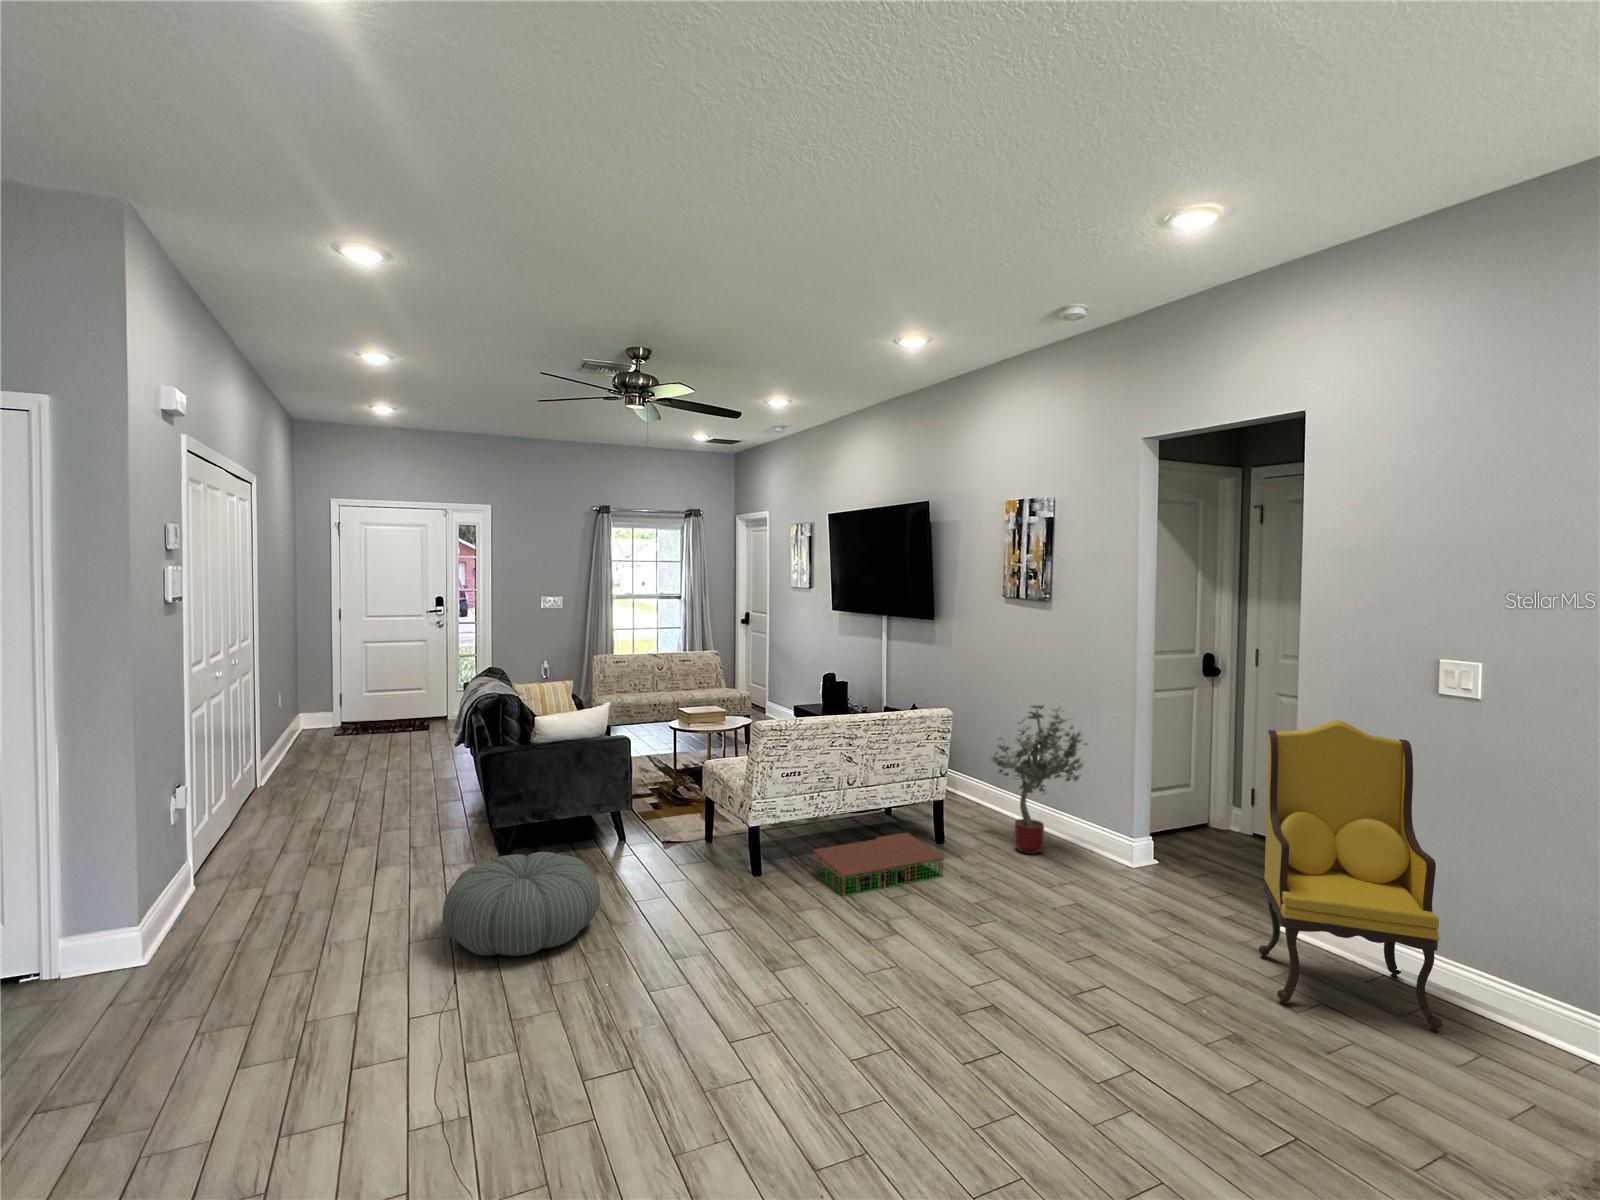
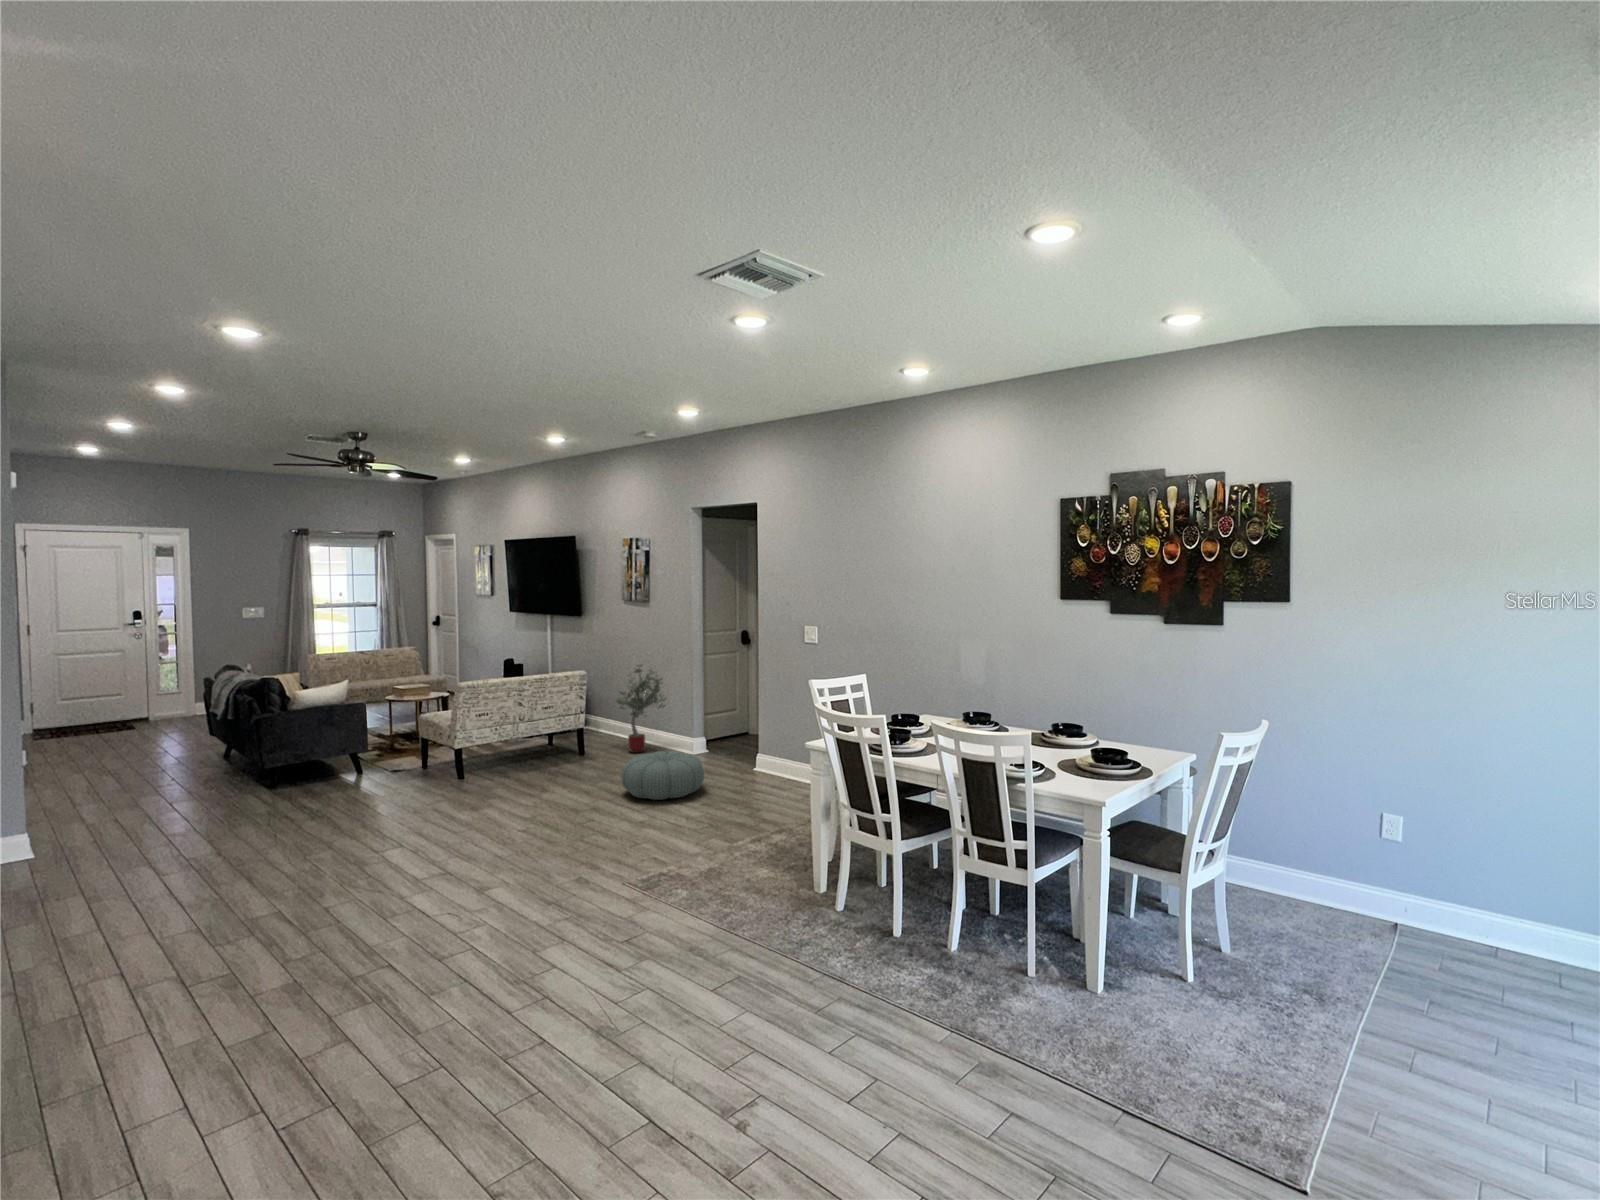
armchair: present [1259,720,1442,1032] -> none [732,657,795,790]
storage bin: present [814,833,944,895] -> none [498,747,582,781]
pouf: present [442,852,600,956] -> present [621,751,704,800]

